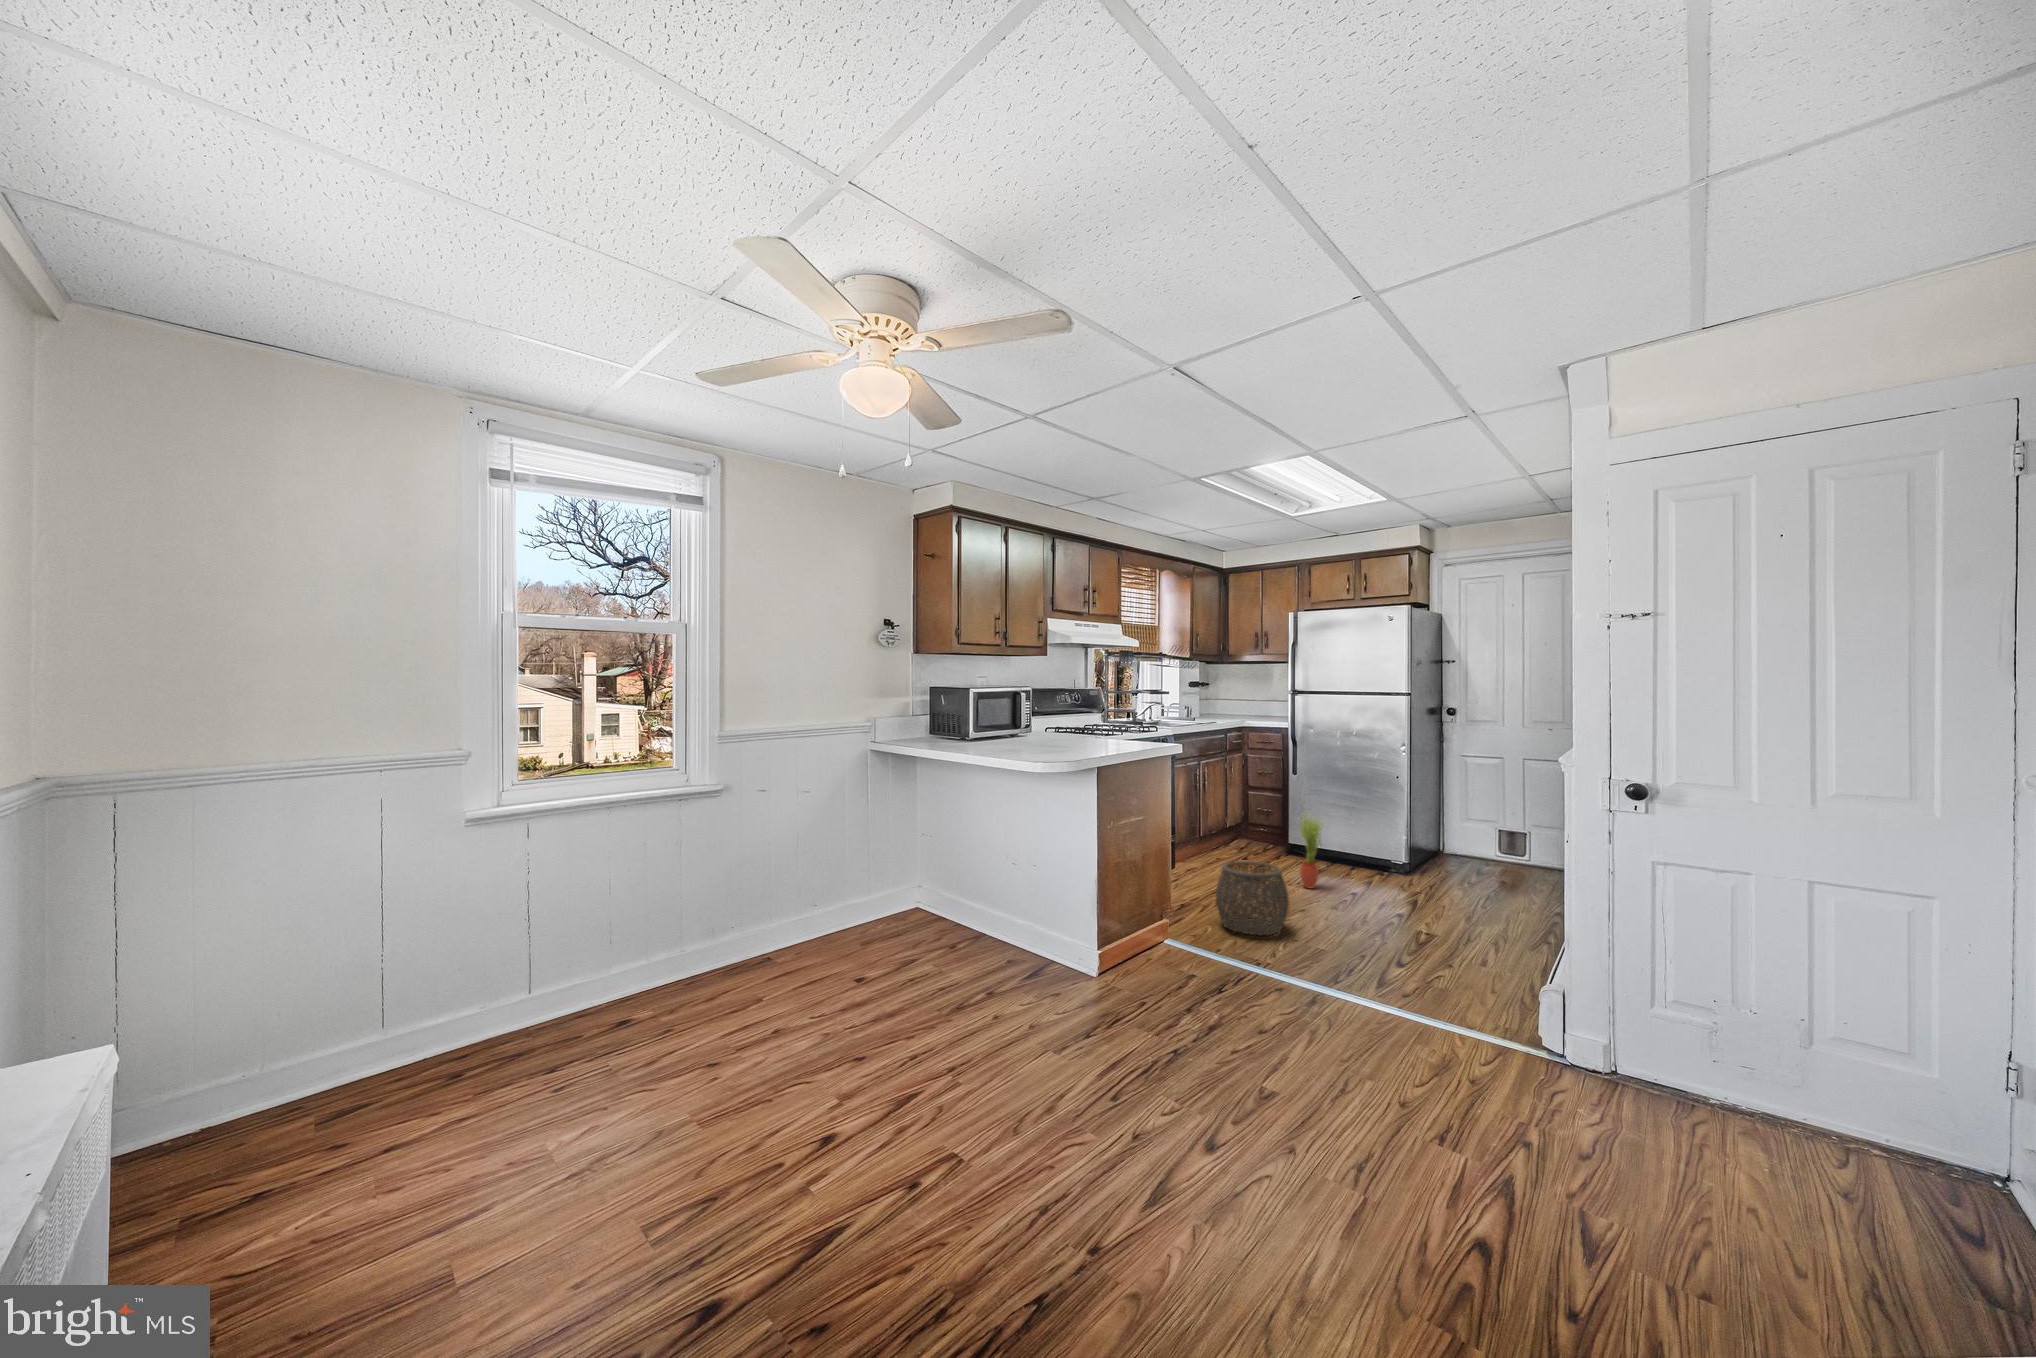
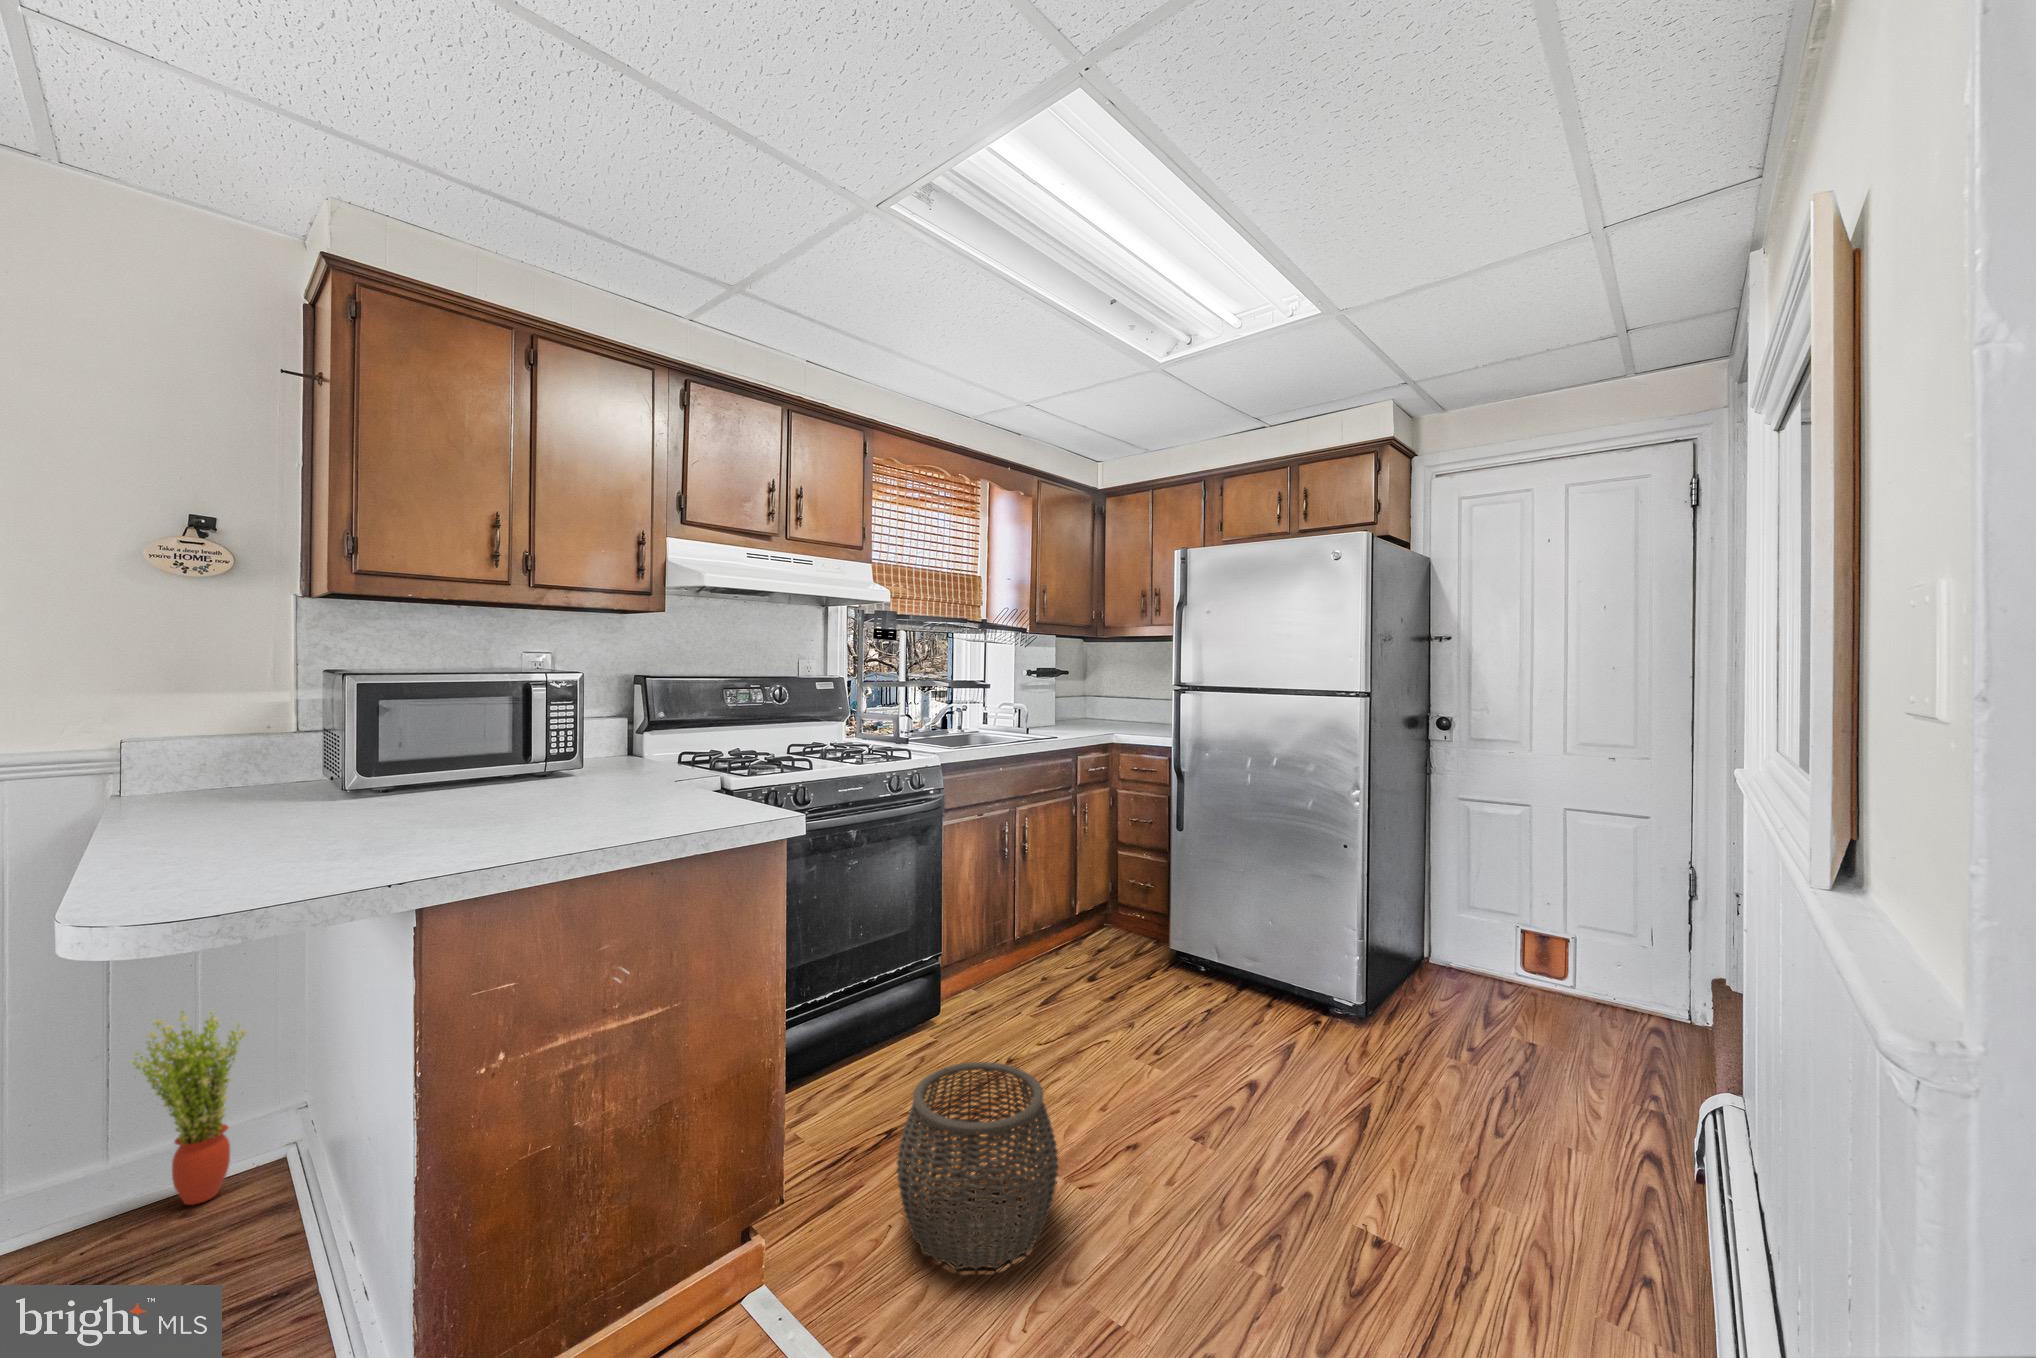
potted plant: present [1298,813,1322,888] -> present [132,1011,246,1205]

